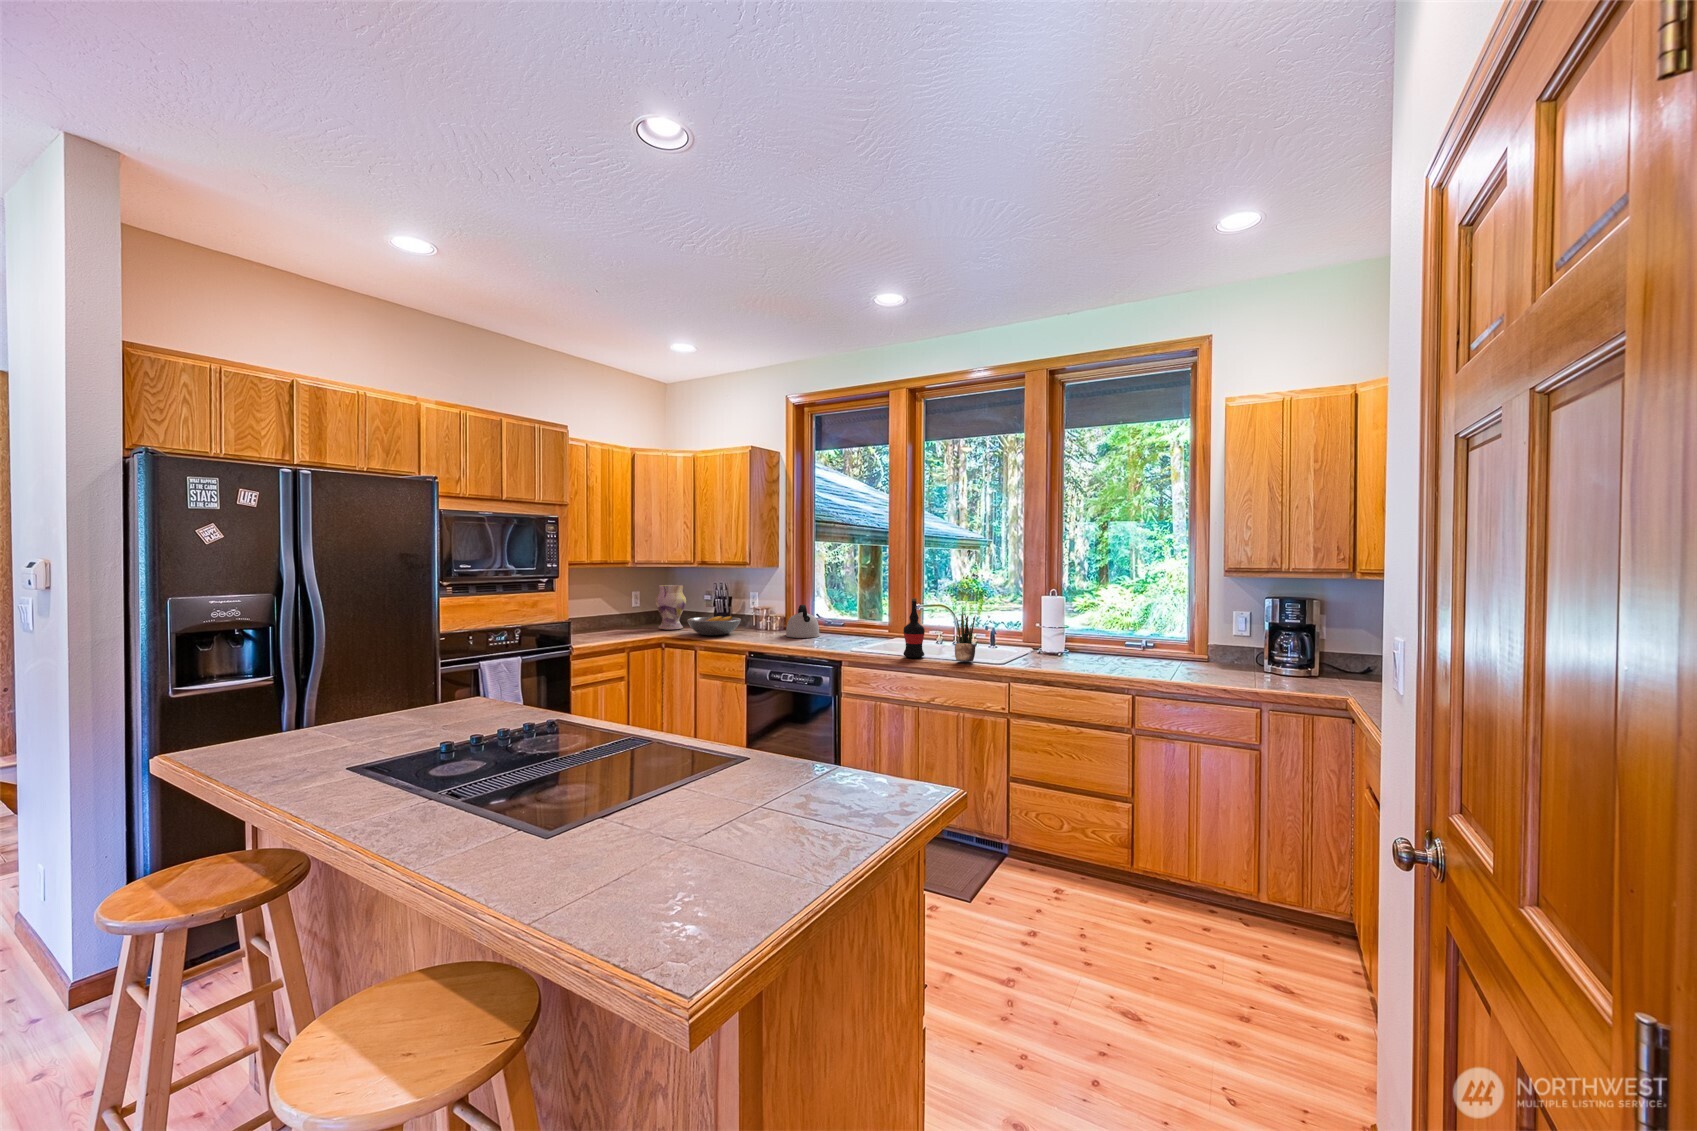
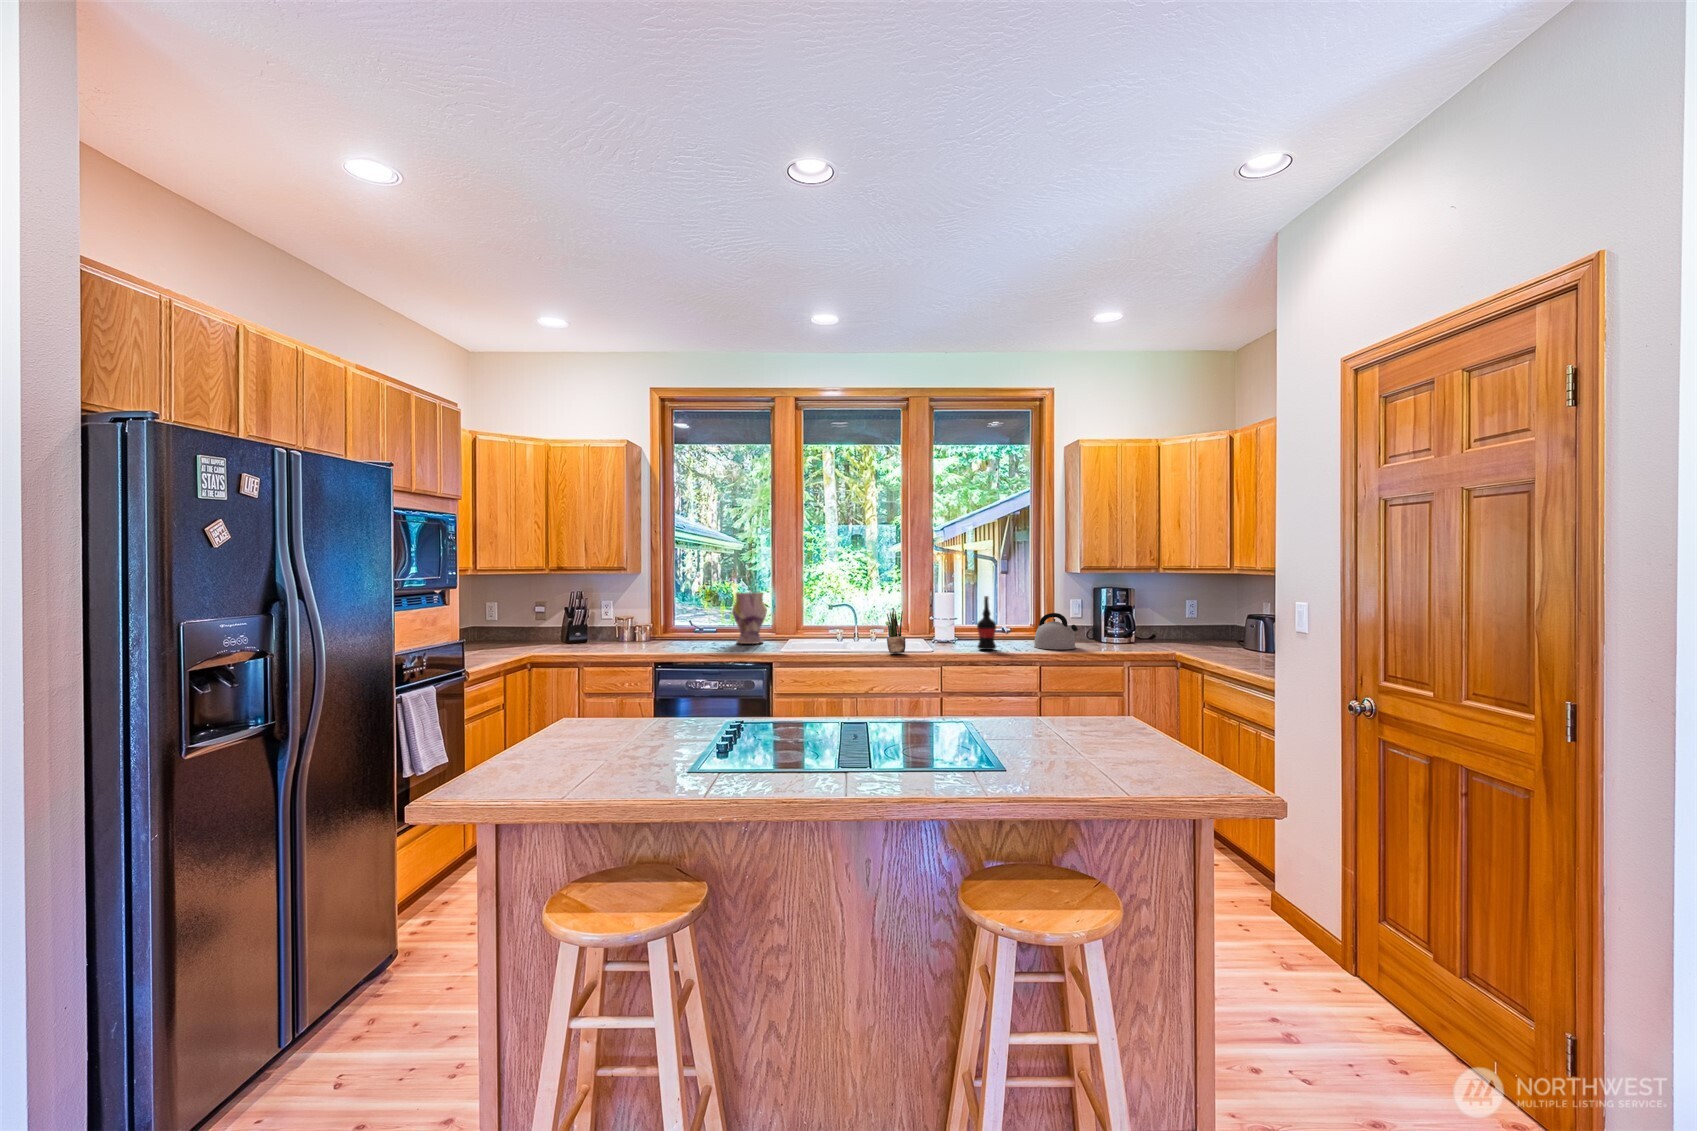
vase: present [655,585,686,630] -> present [732,592,767,644]
wine bottle: present [903,598,925,658] -> present [977,596,996,650]
kettle: present [786,605,820,638] -> present [1034,613,1078,649]
fruit bowl: present [687,616,741,635] -> none [552,627,618,651]

